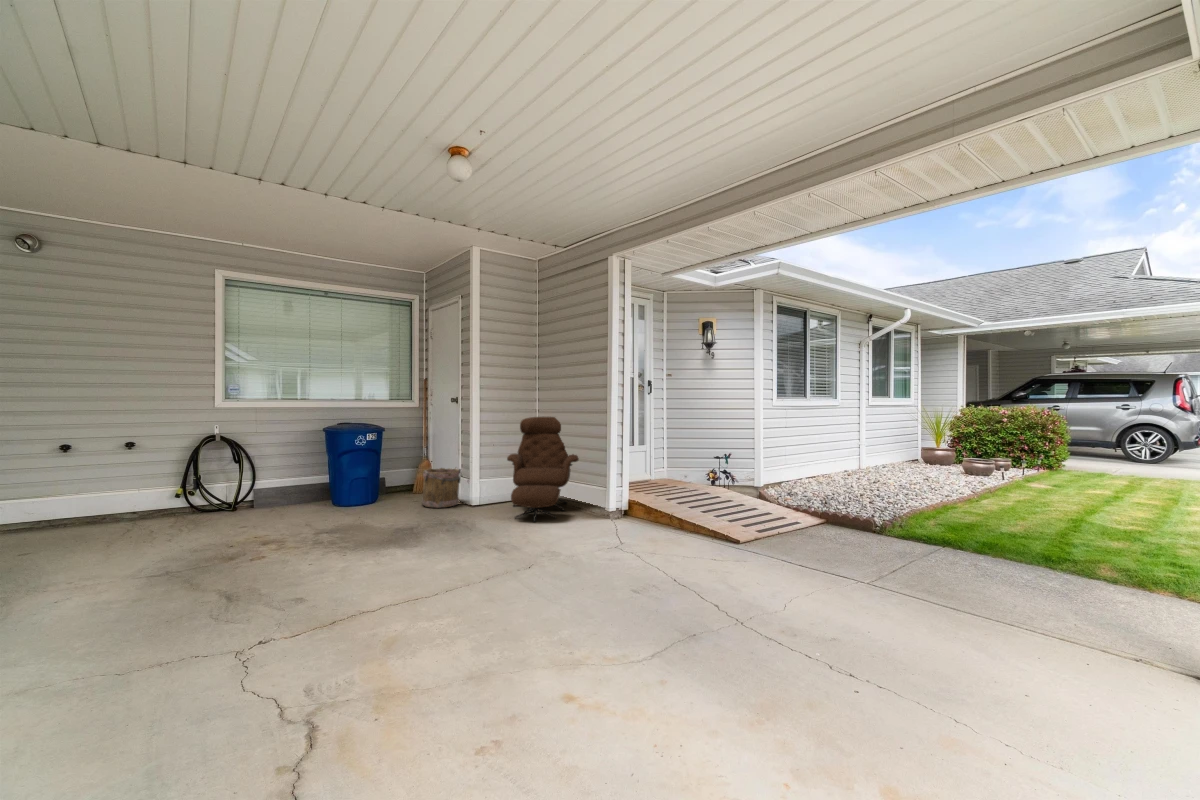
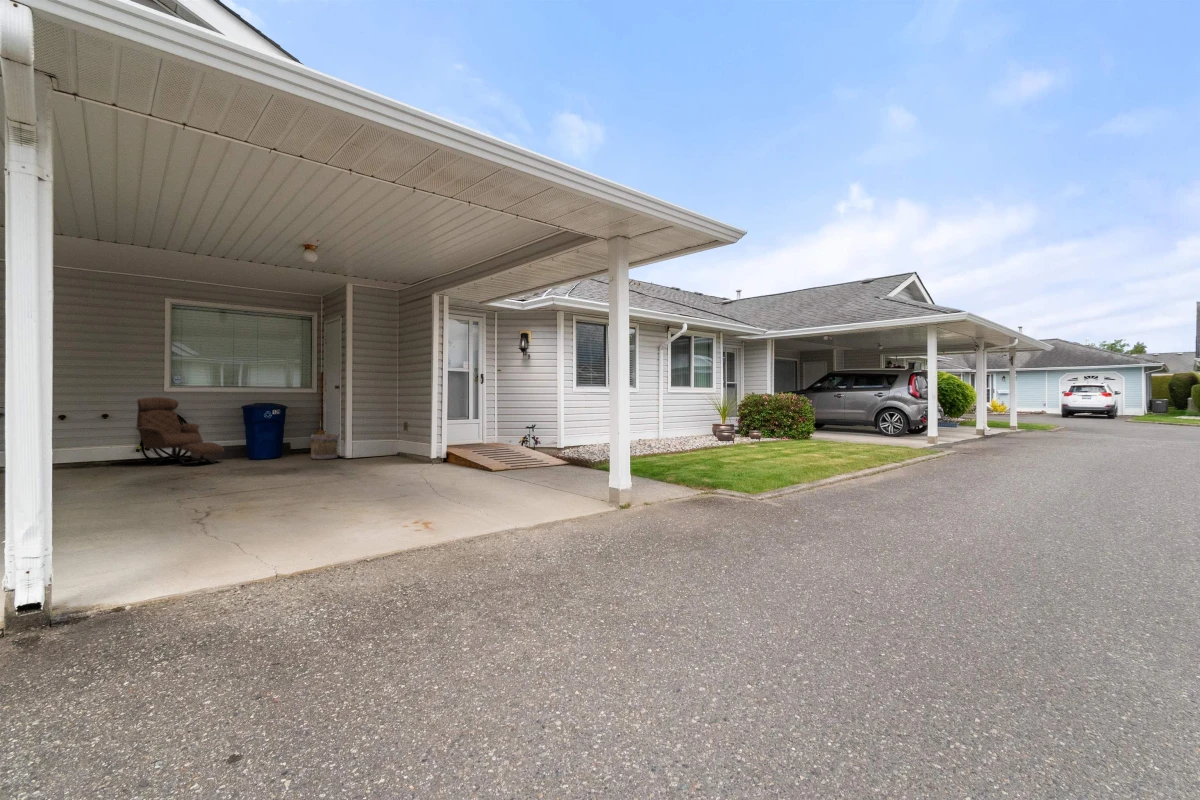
lounge chair: present [507,417,579,522] -> present [137,397,224,465]

